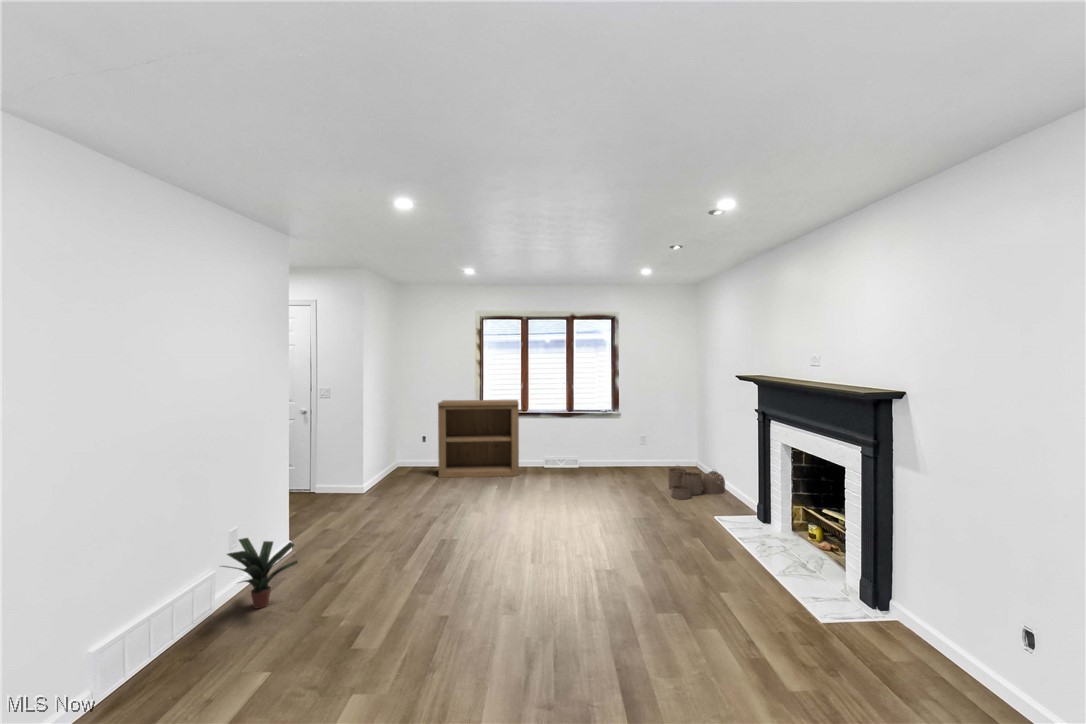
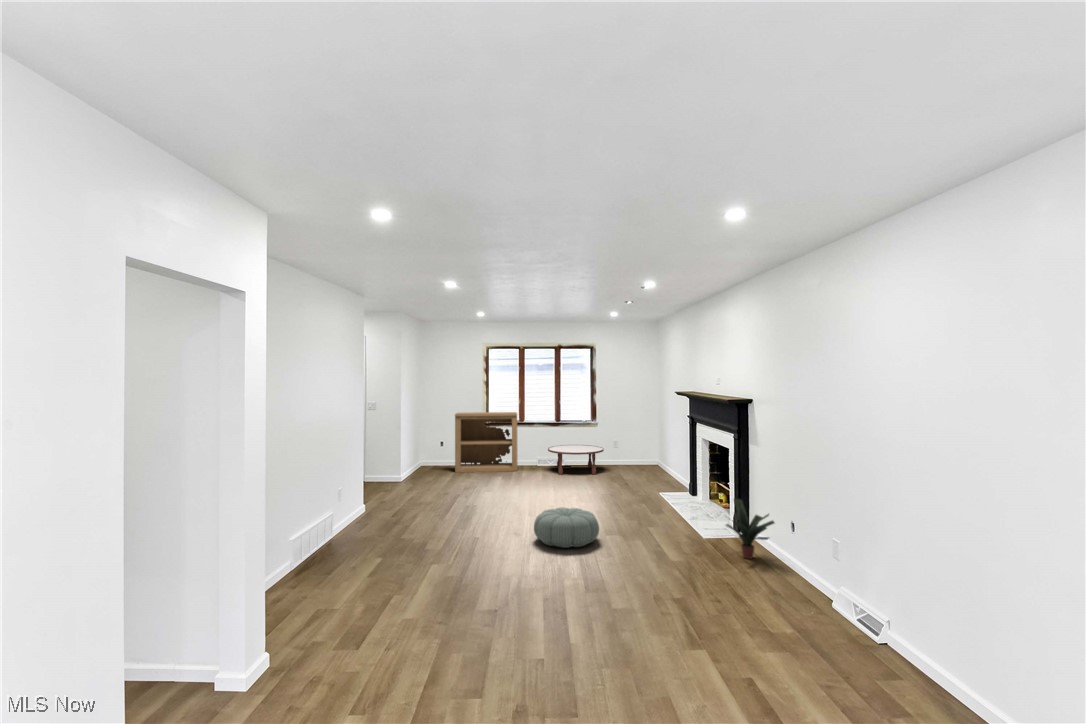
coffee table: none [558,441,630,482] -> present [548,445,604,475]
woven basket: present [669,468,725,499] -> none [631,461,674,484]
potted plant: present [222,538,298,608] -> present [726,499,774,559]
pouf: none [539,564,648,647] -> present [534,507,599,548]

